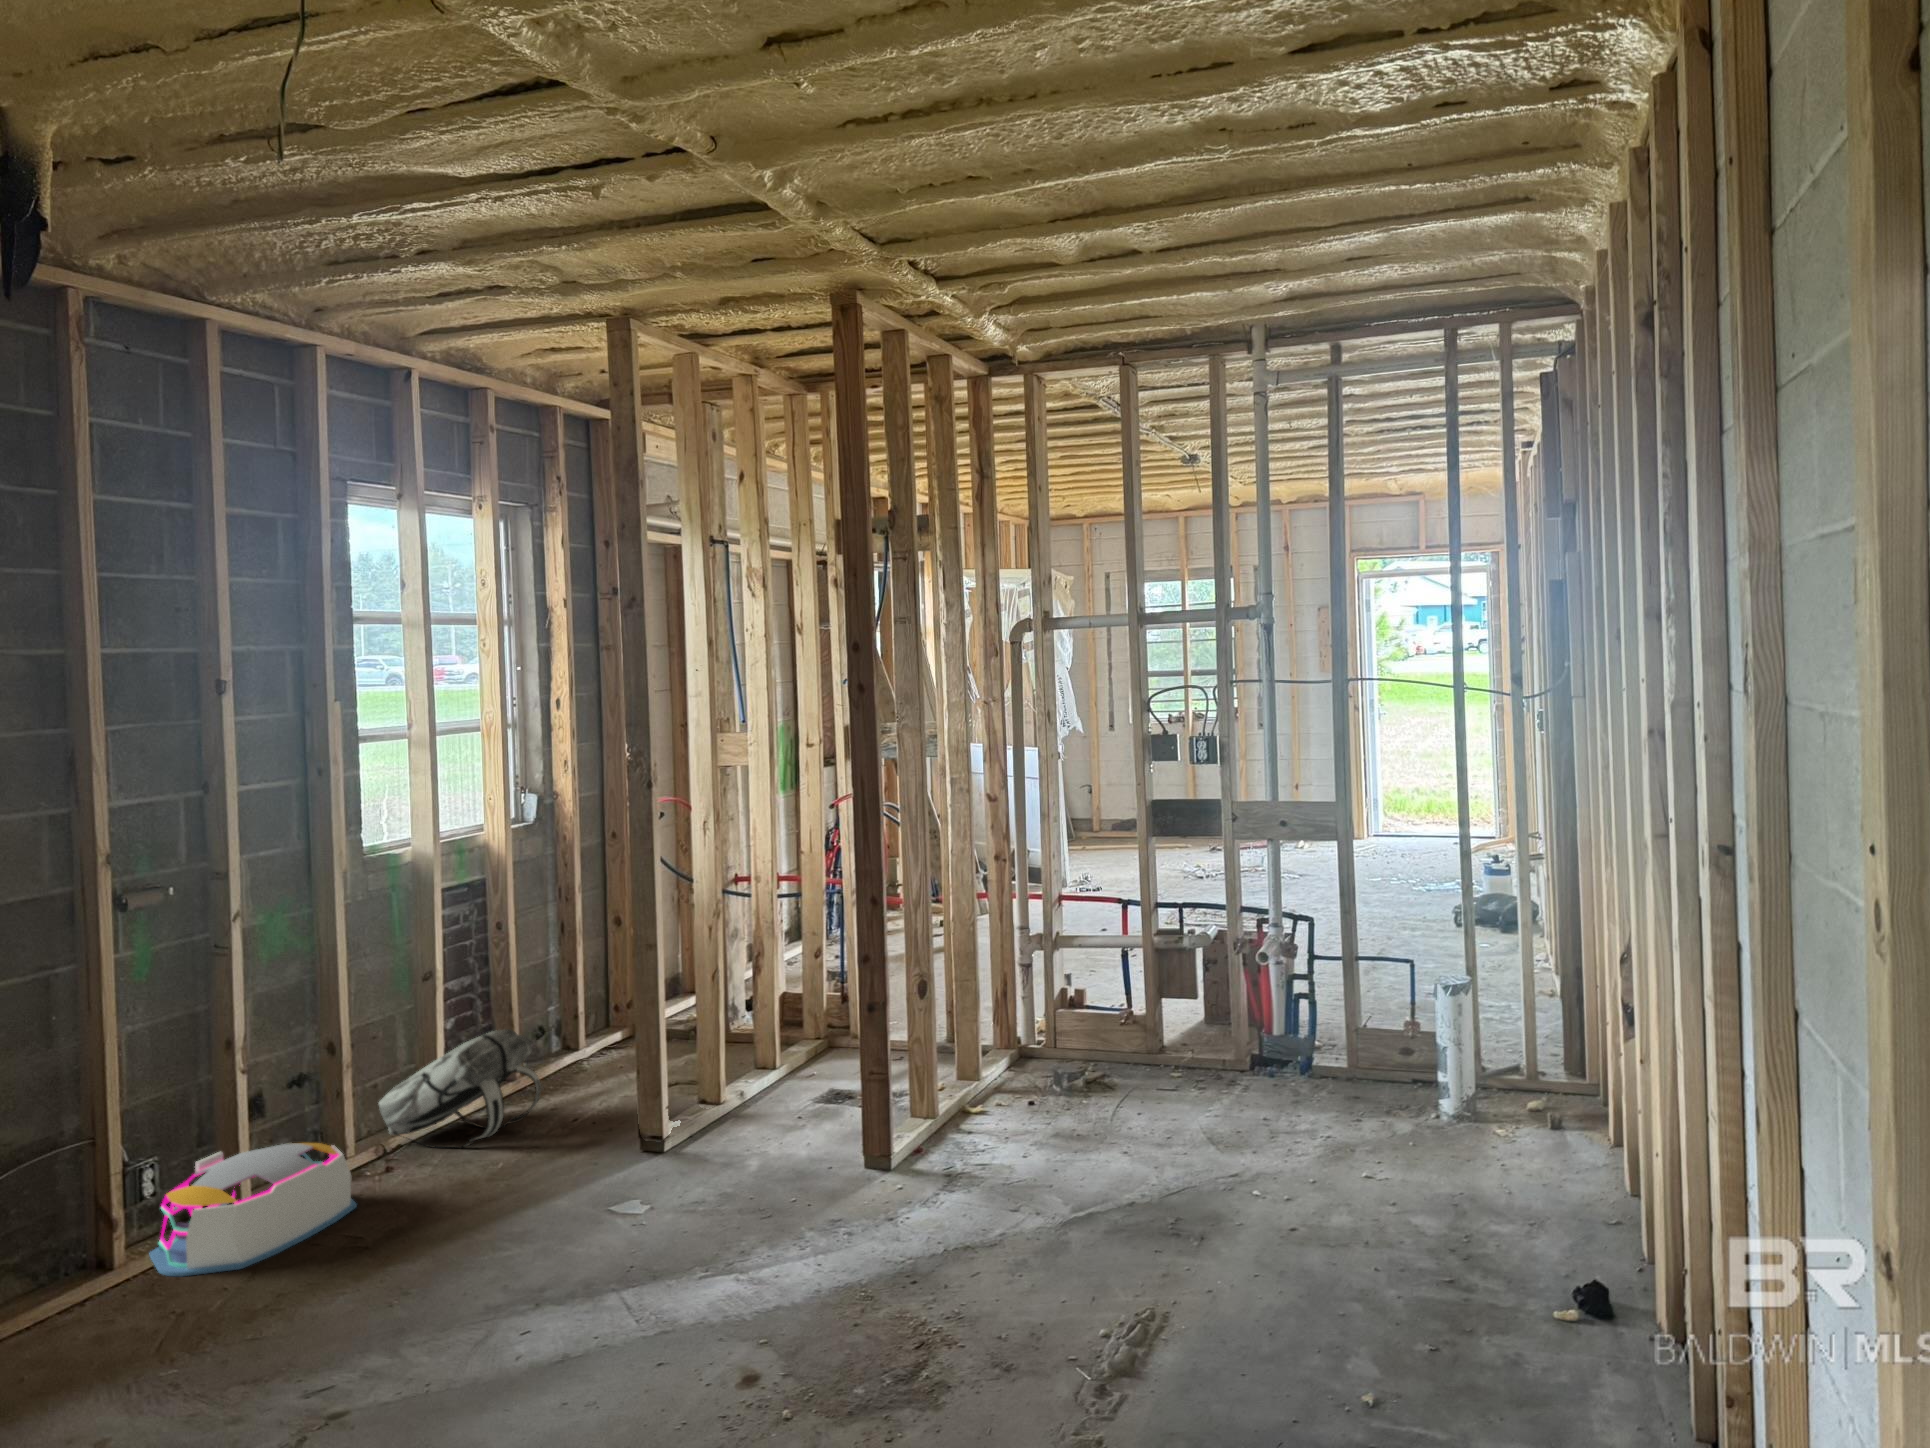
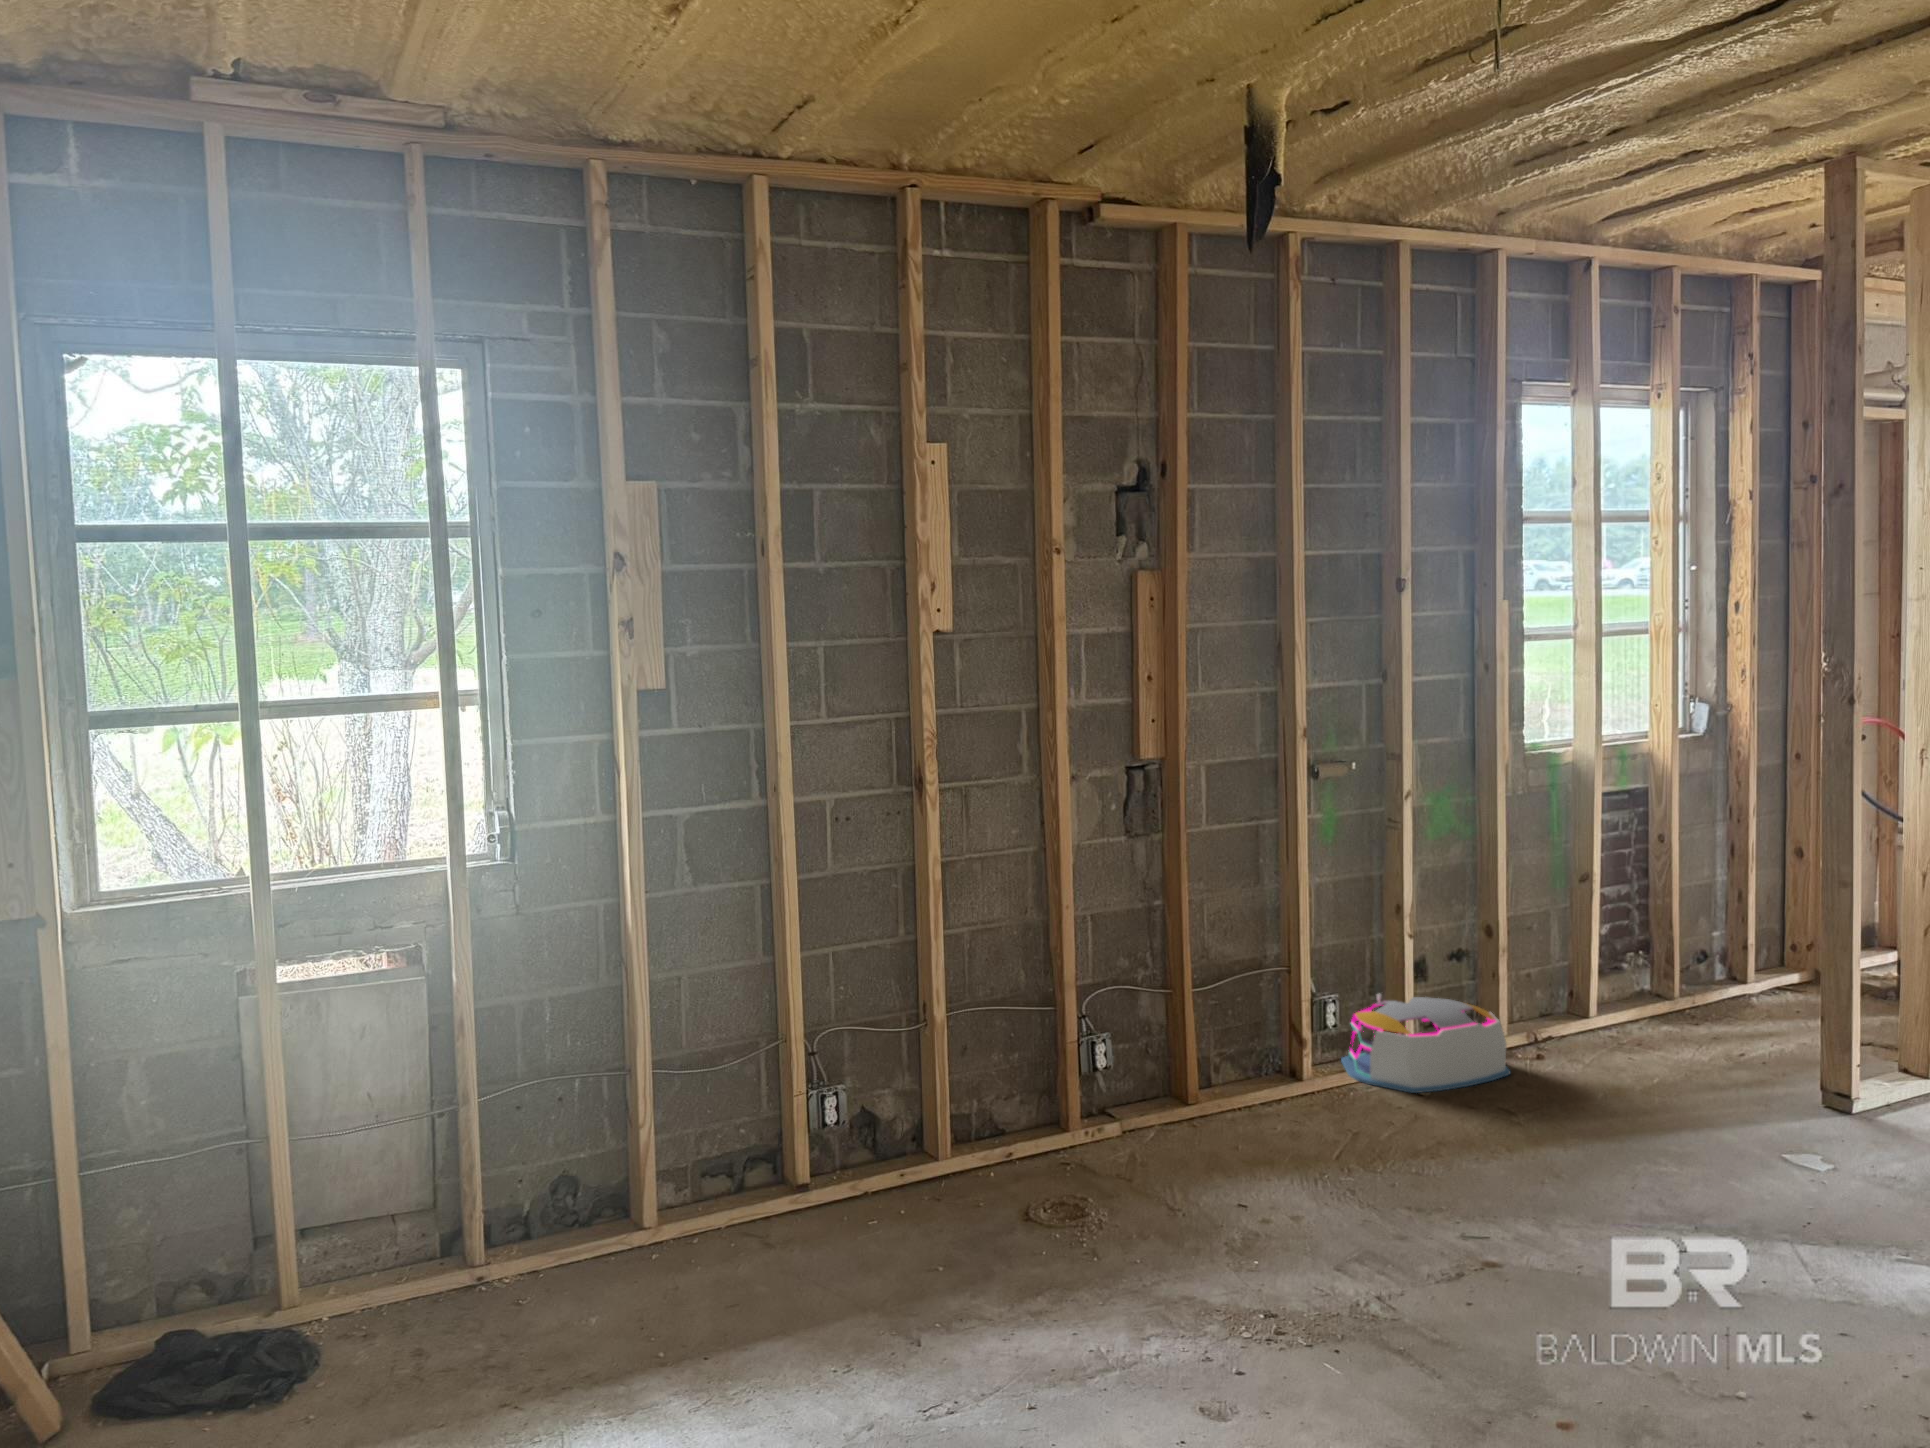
backpack: present [379,1029,541,1148] -> none [1530,943,1702,1052]

